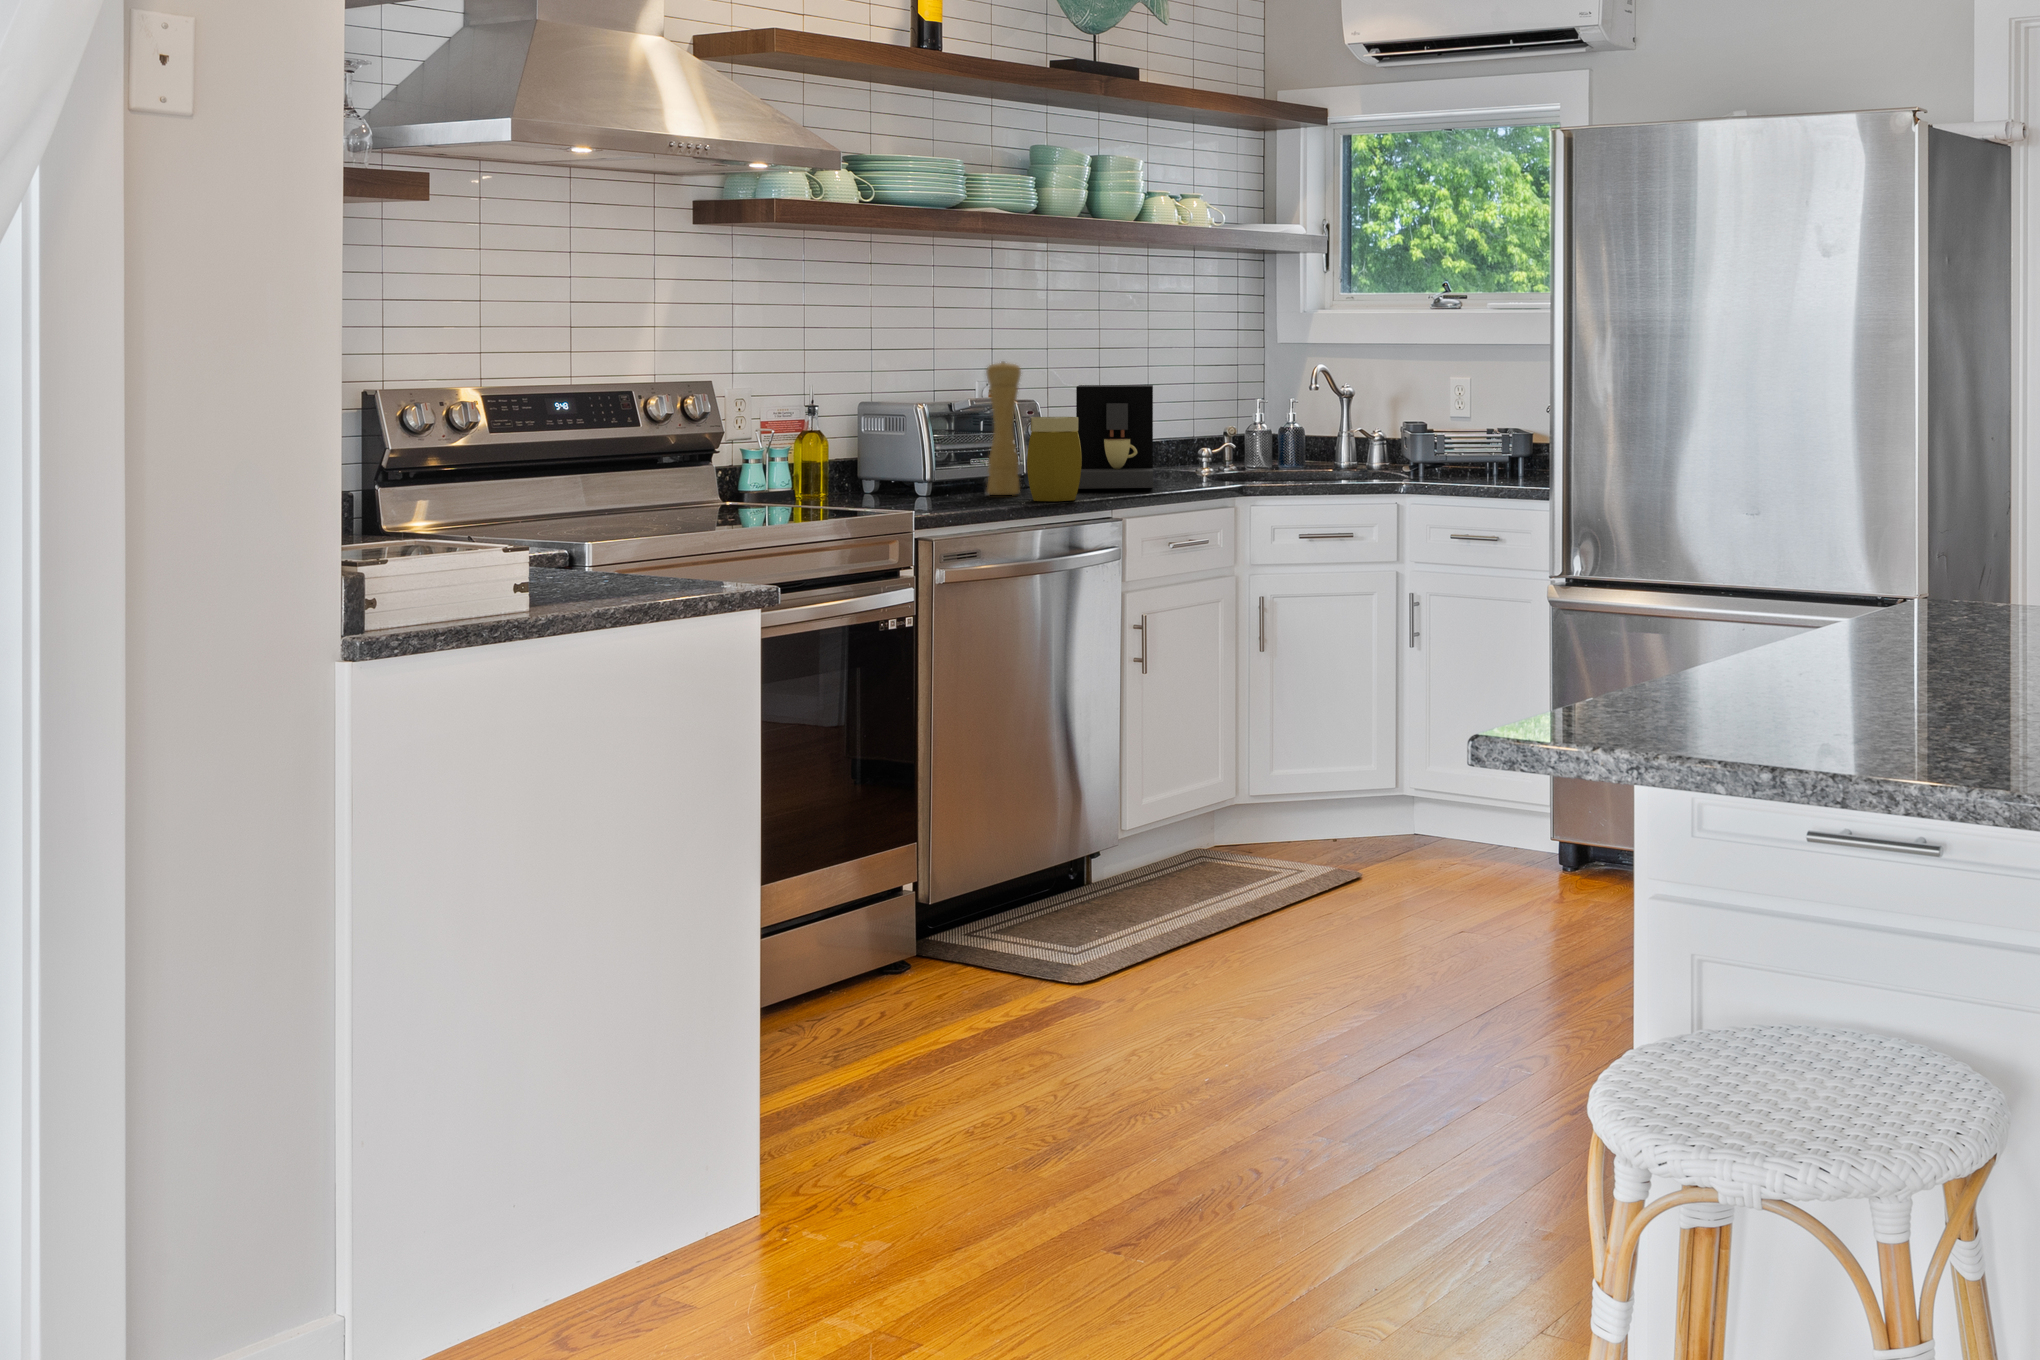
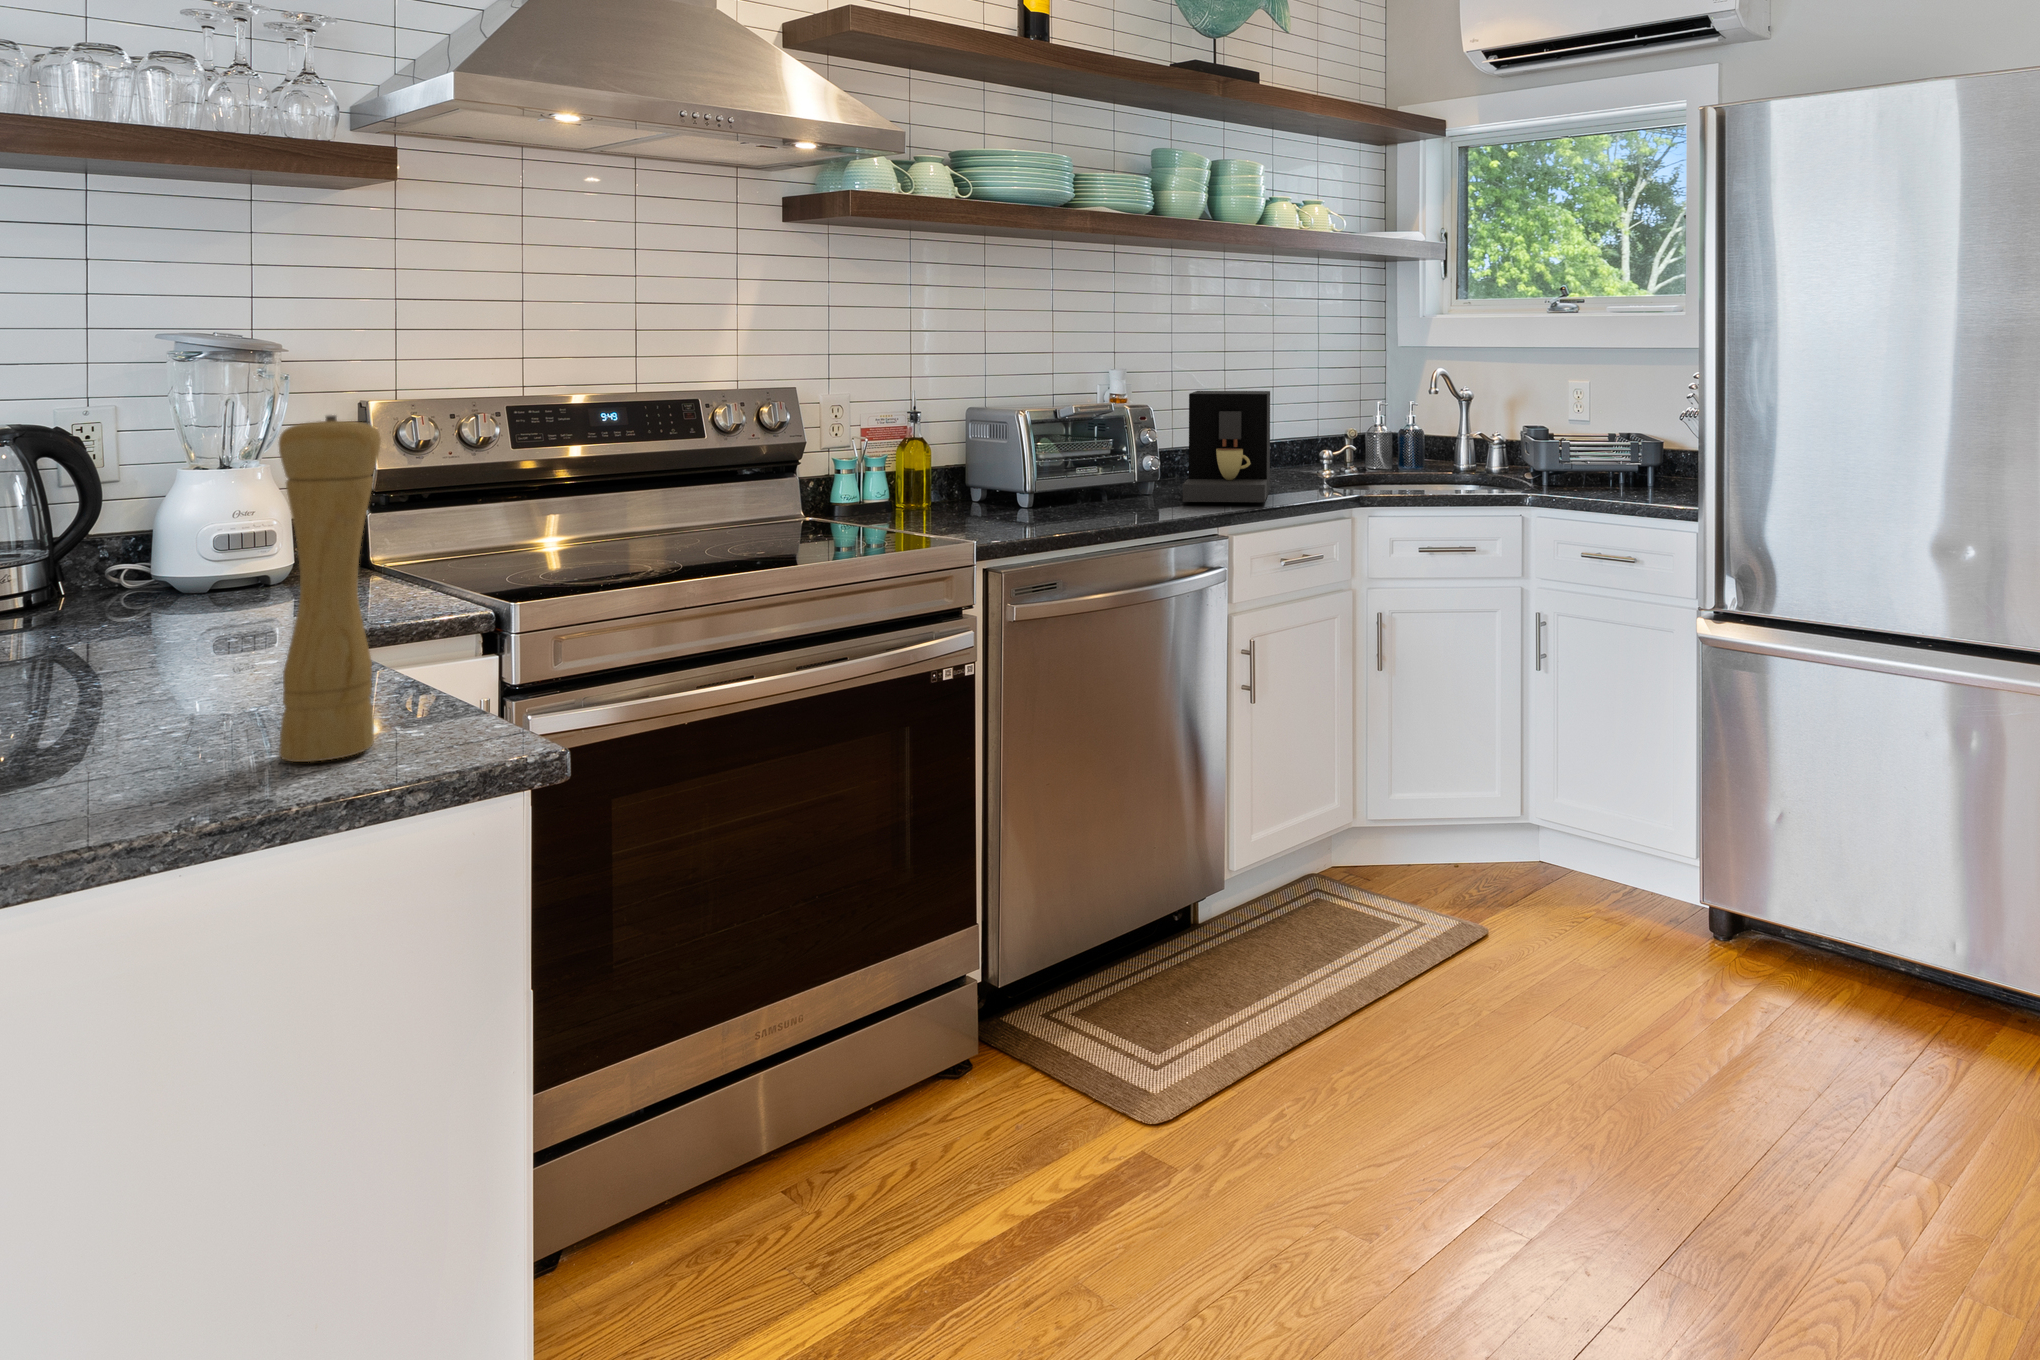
pepper mill: present [987,362,1021,495] -> present [279,415,381,762]
jar: present [1027,417,1081,501] -> none [1126,428,1186,521]

